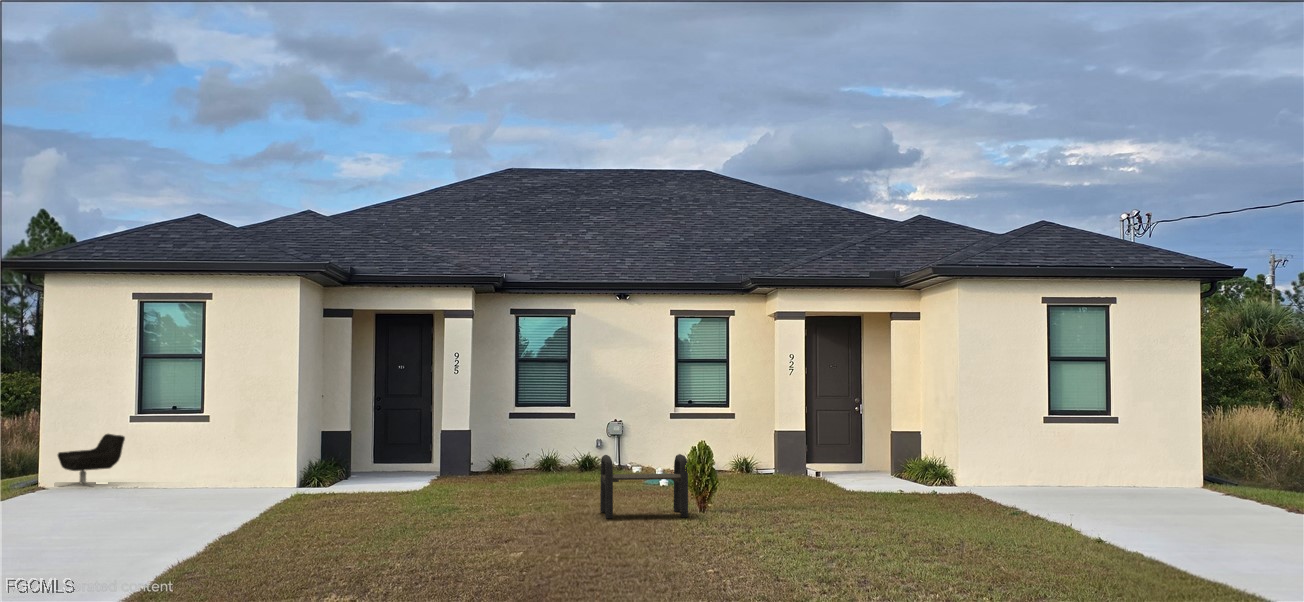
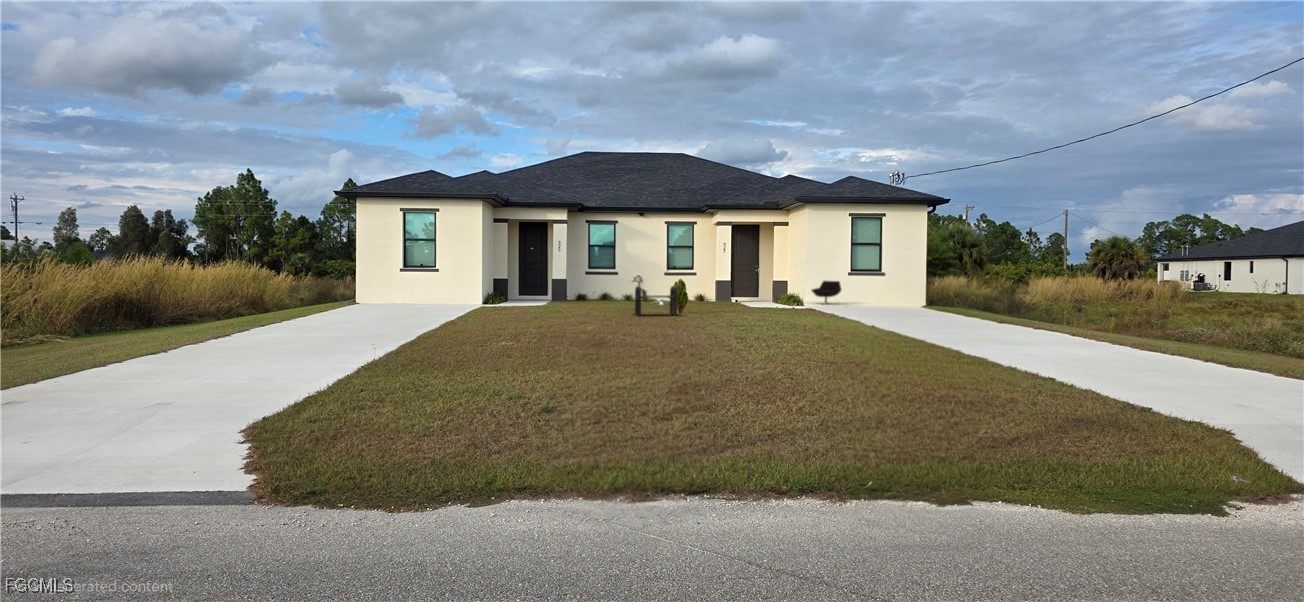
lounge chair: present [58,434,125,487] -> present [812,281,841,304]

